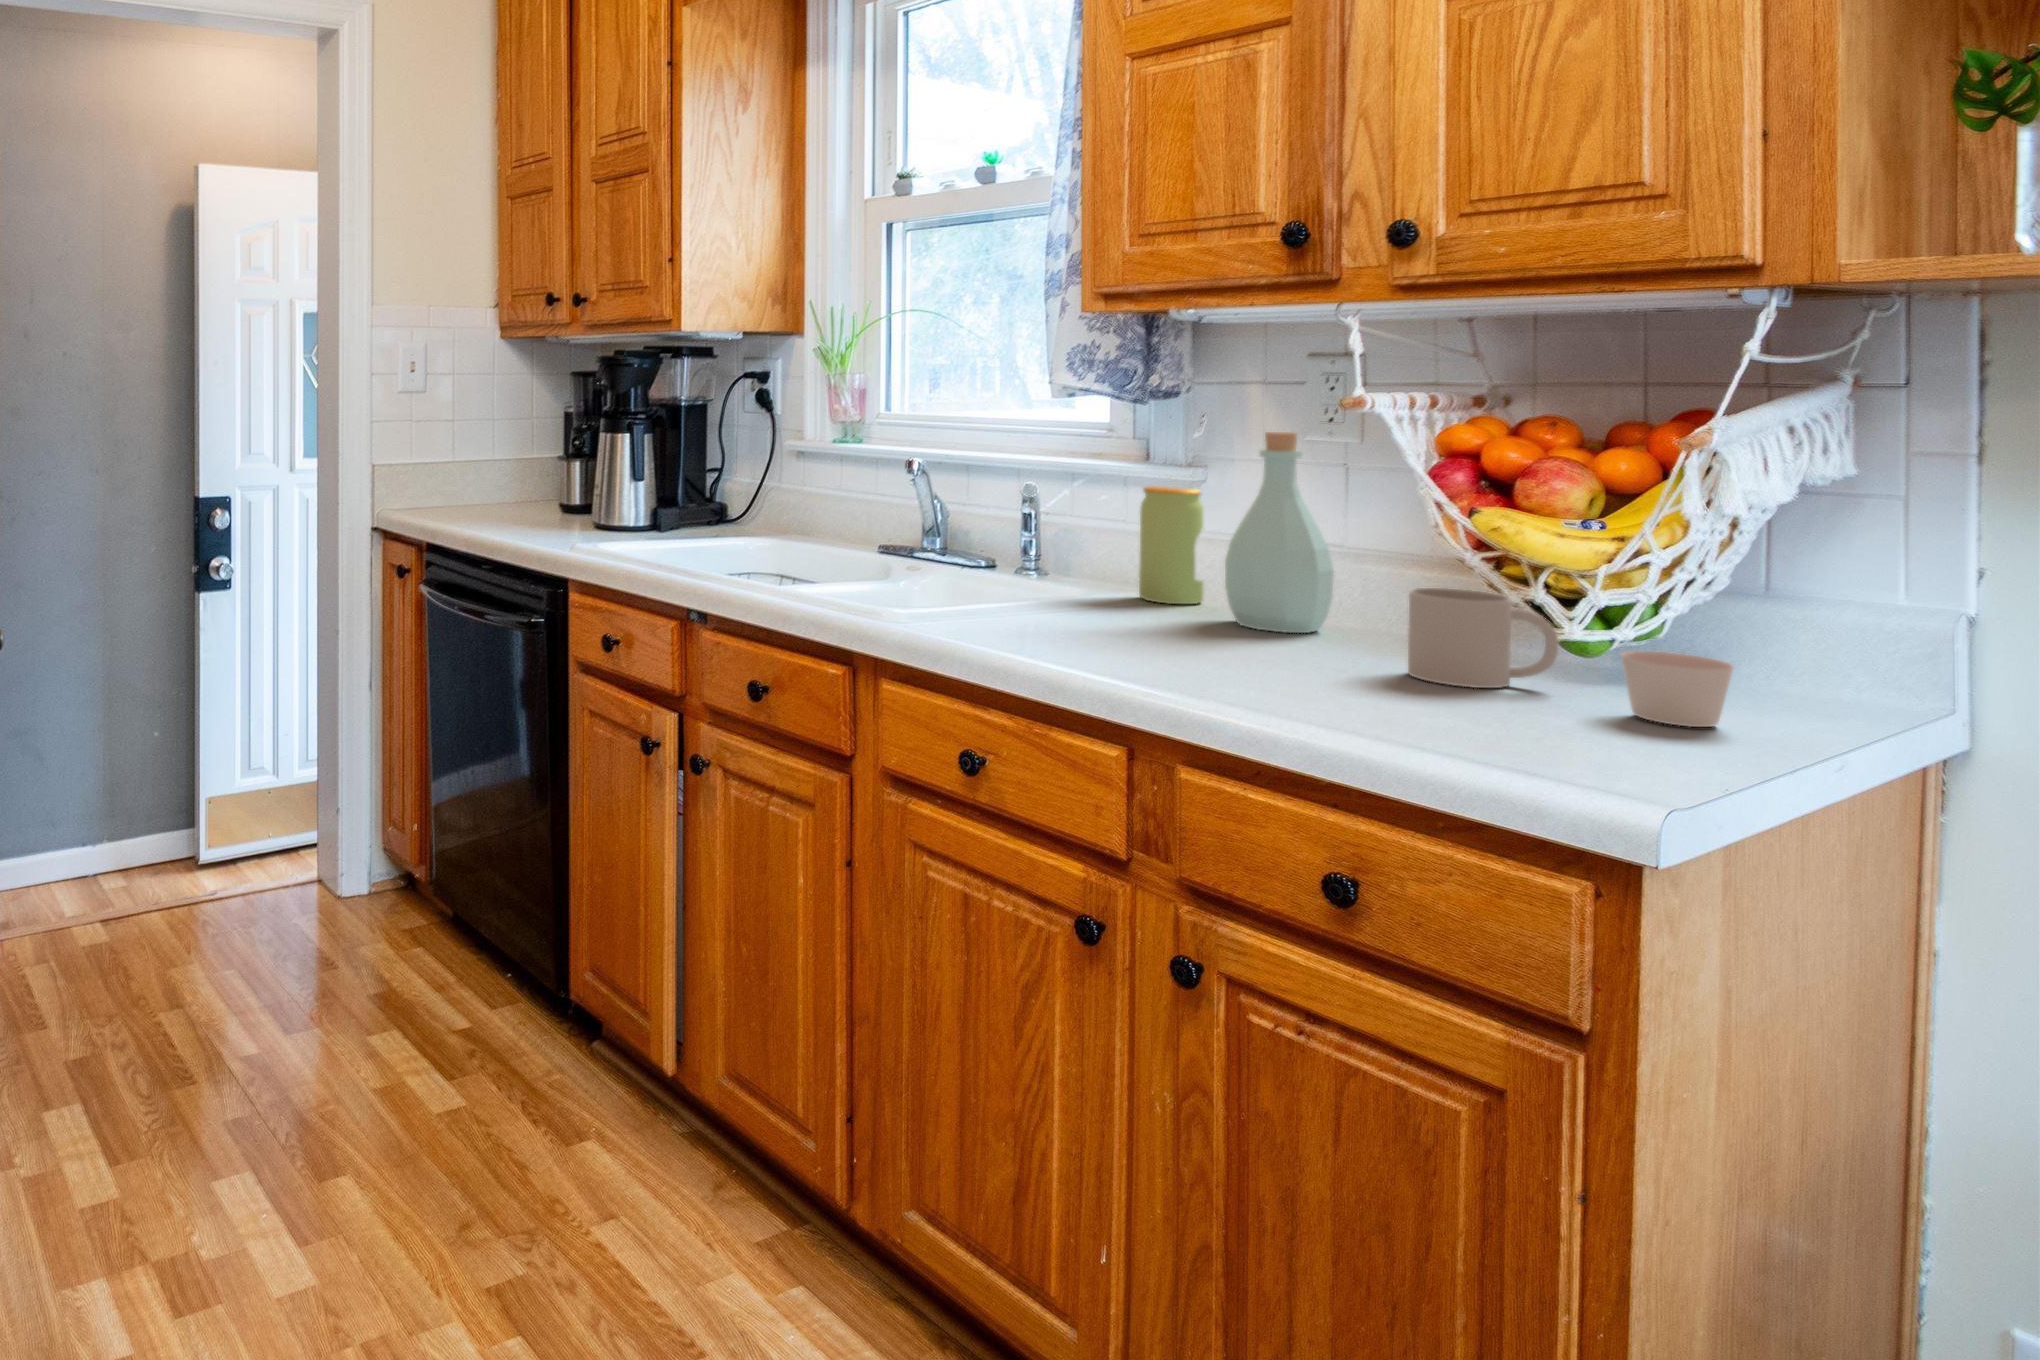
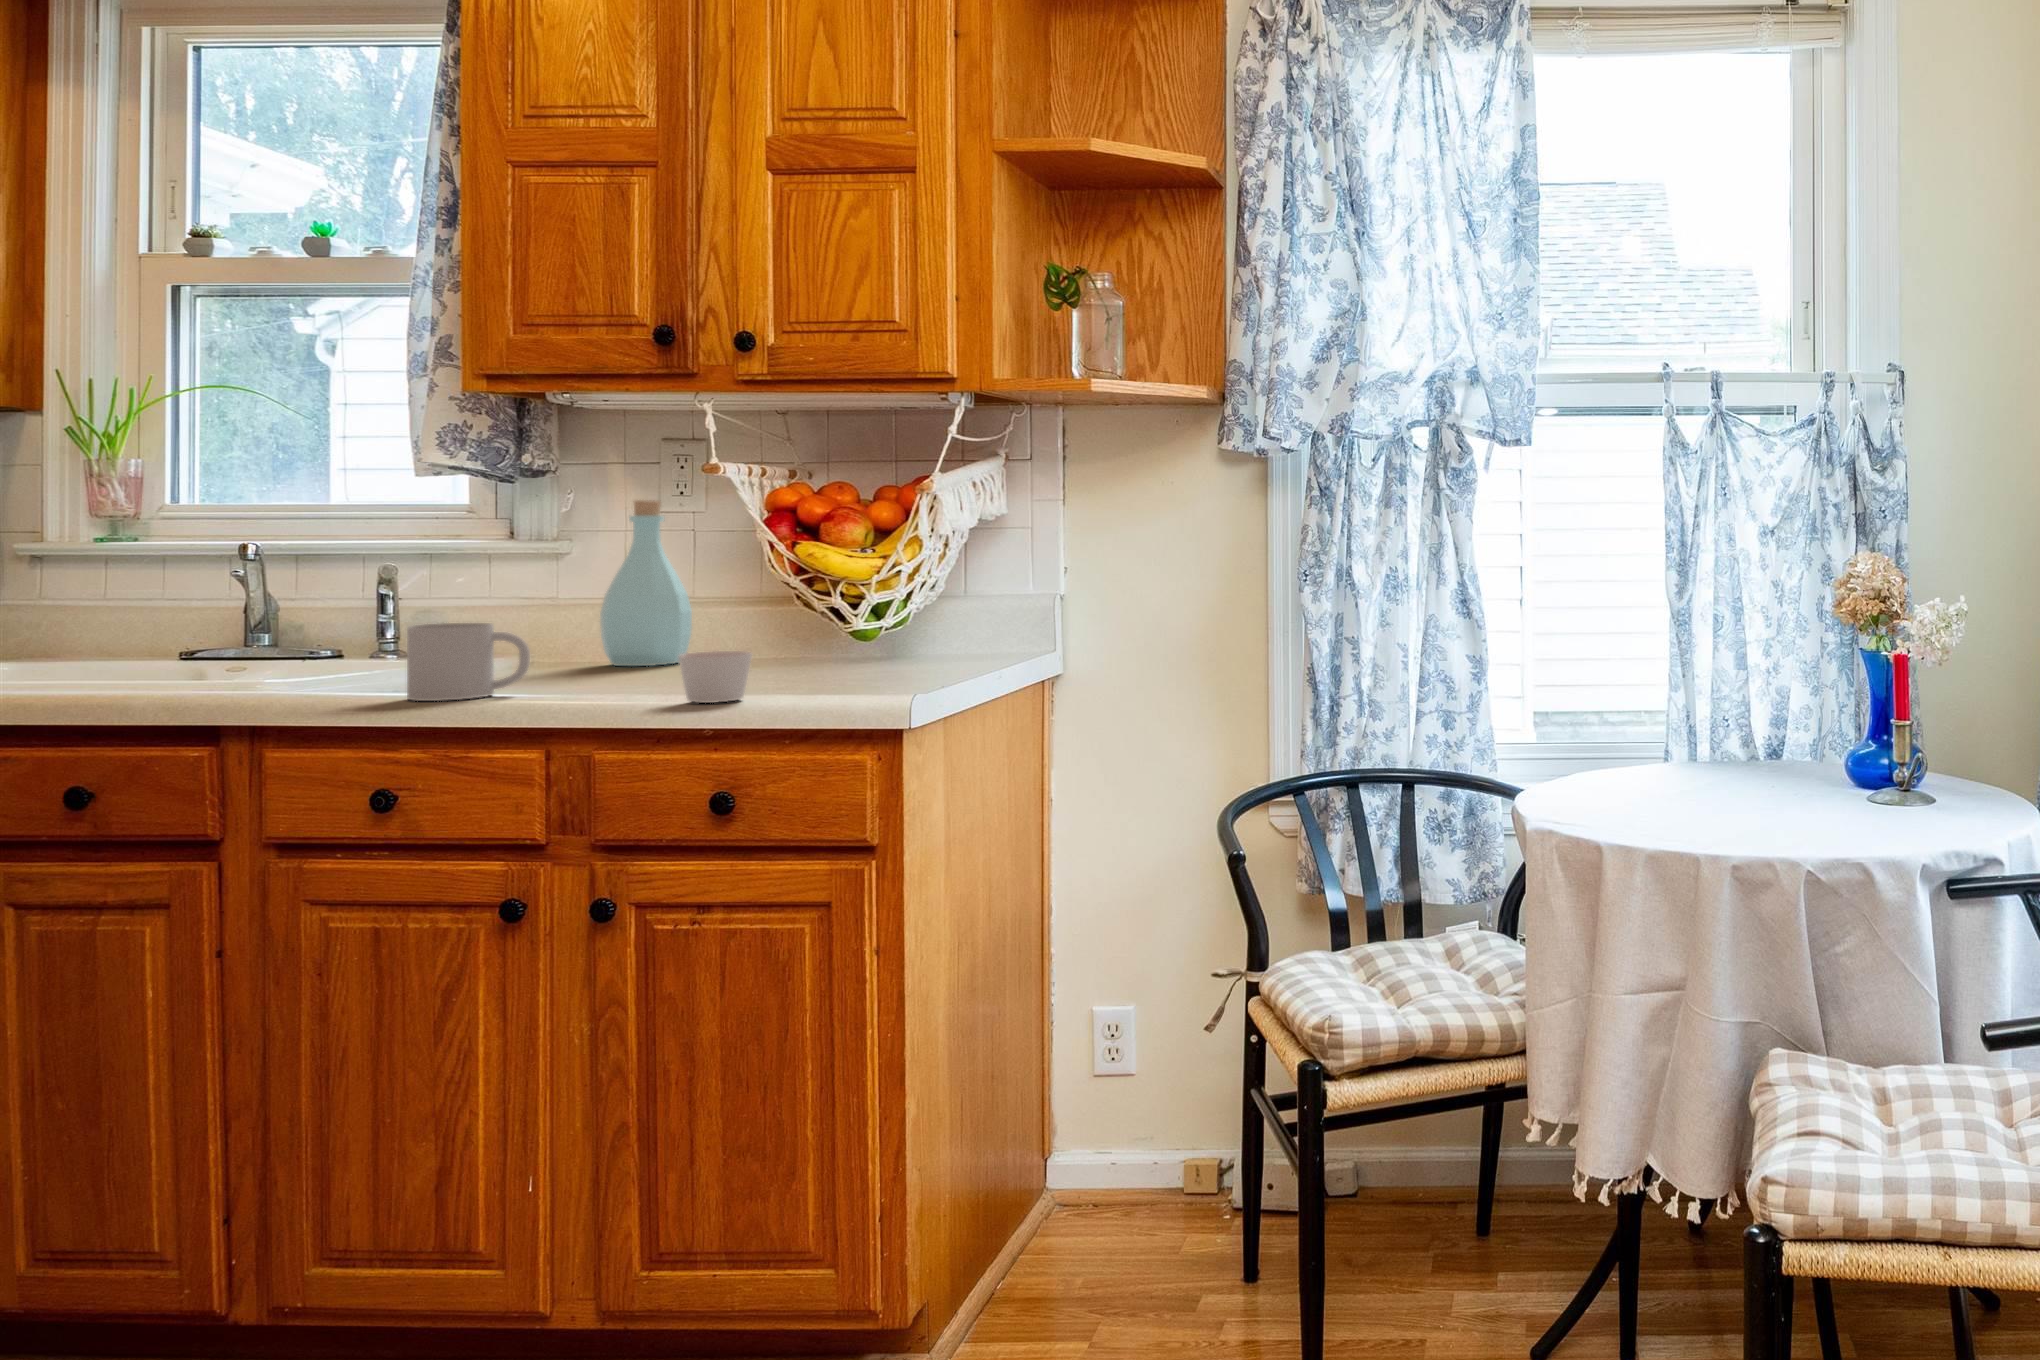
jar: present [1139,486,1205,604] -> none [513,557,576,662]
mug: present [1408,588,1558,688] -> present [407,623,530,701]
candle: present [1621,651,1733,727] -> present [678,651,752,703]

